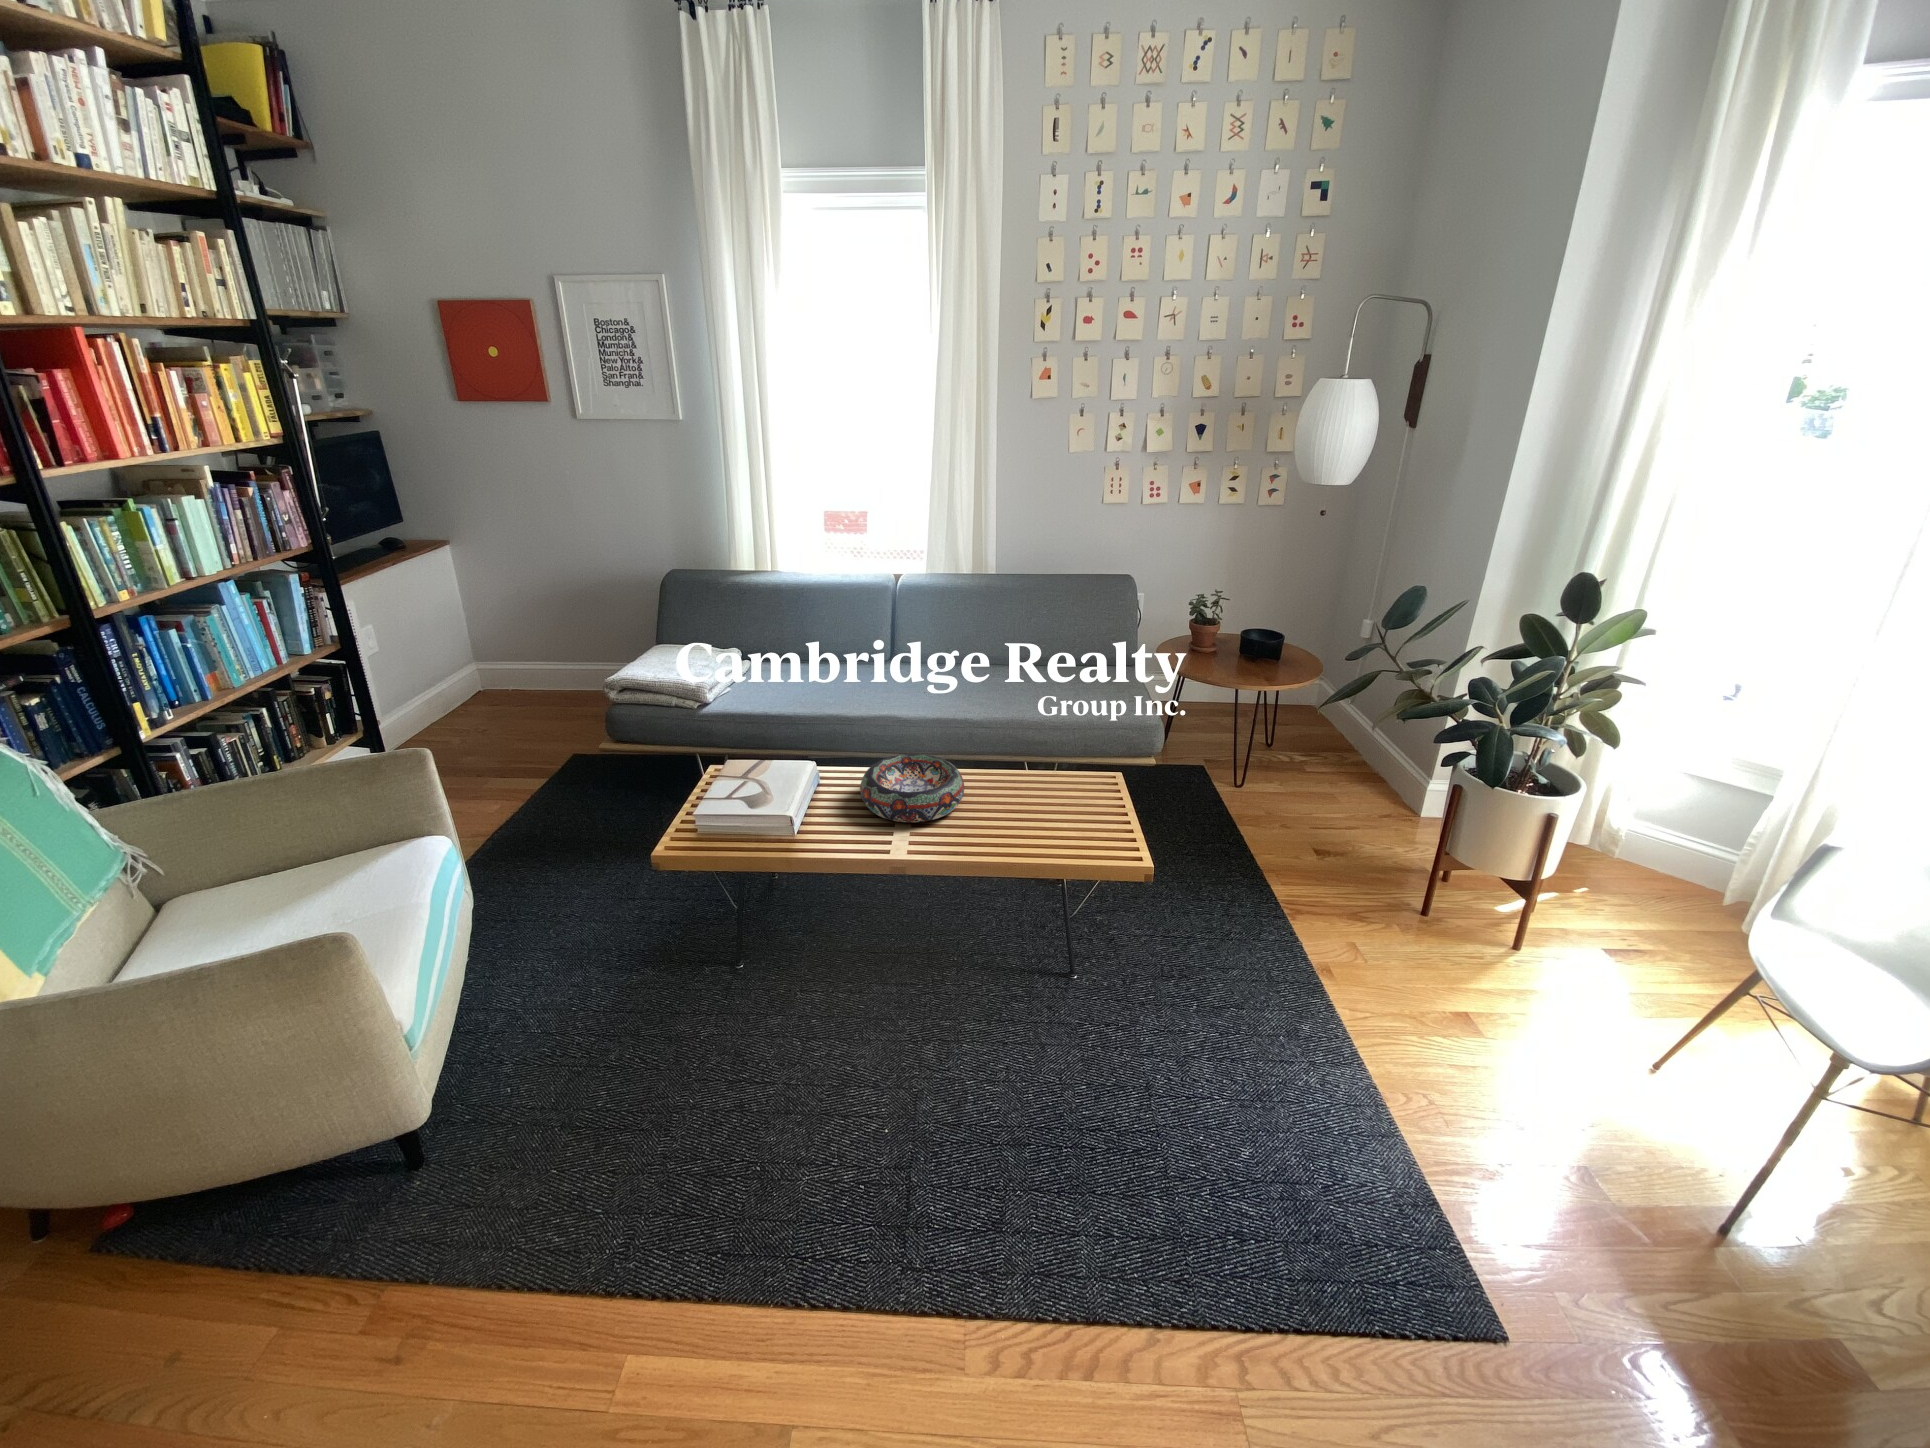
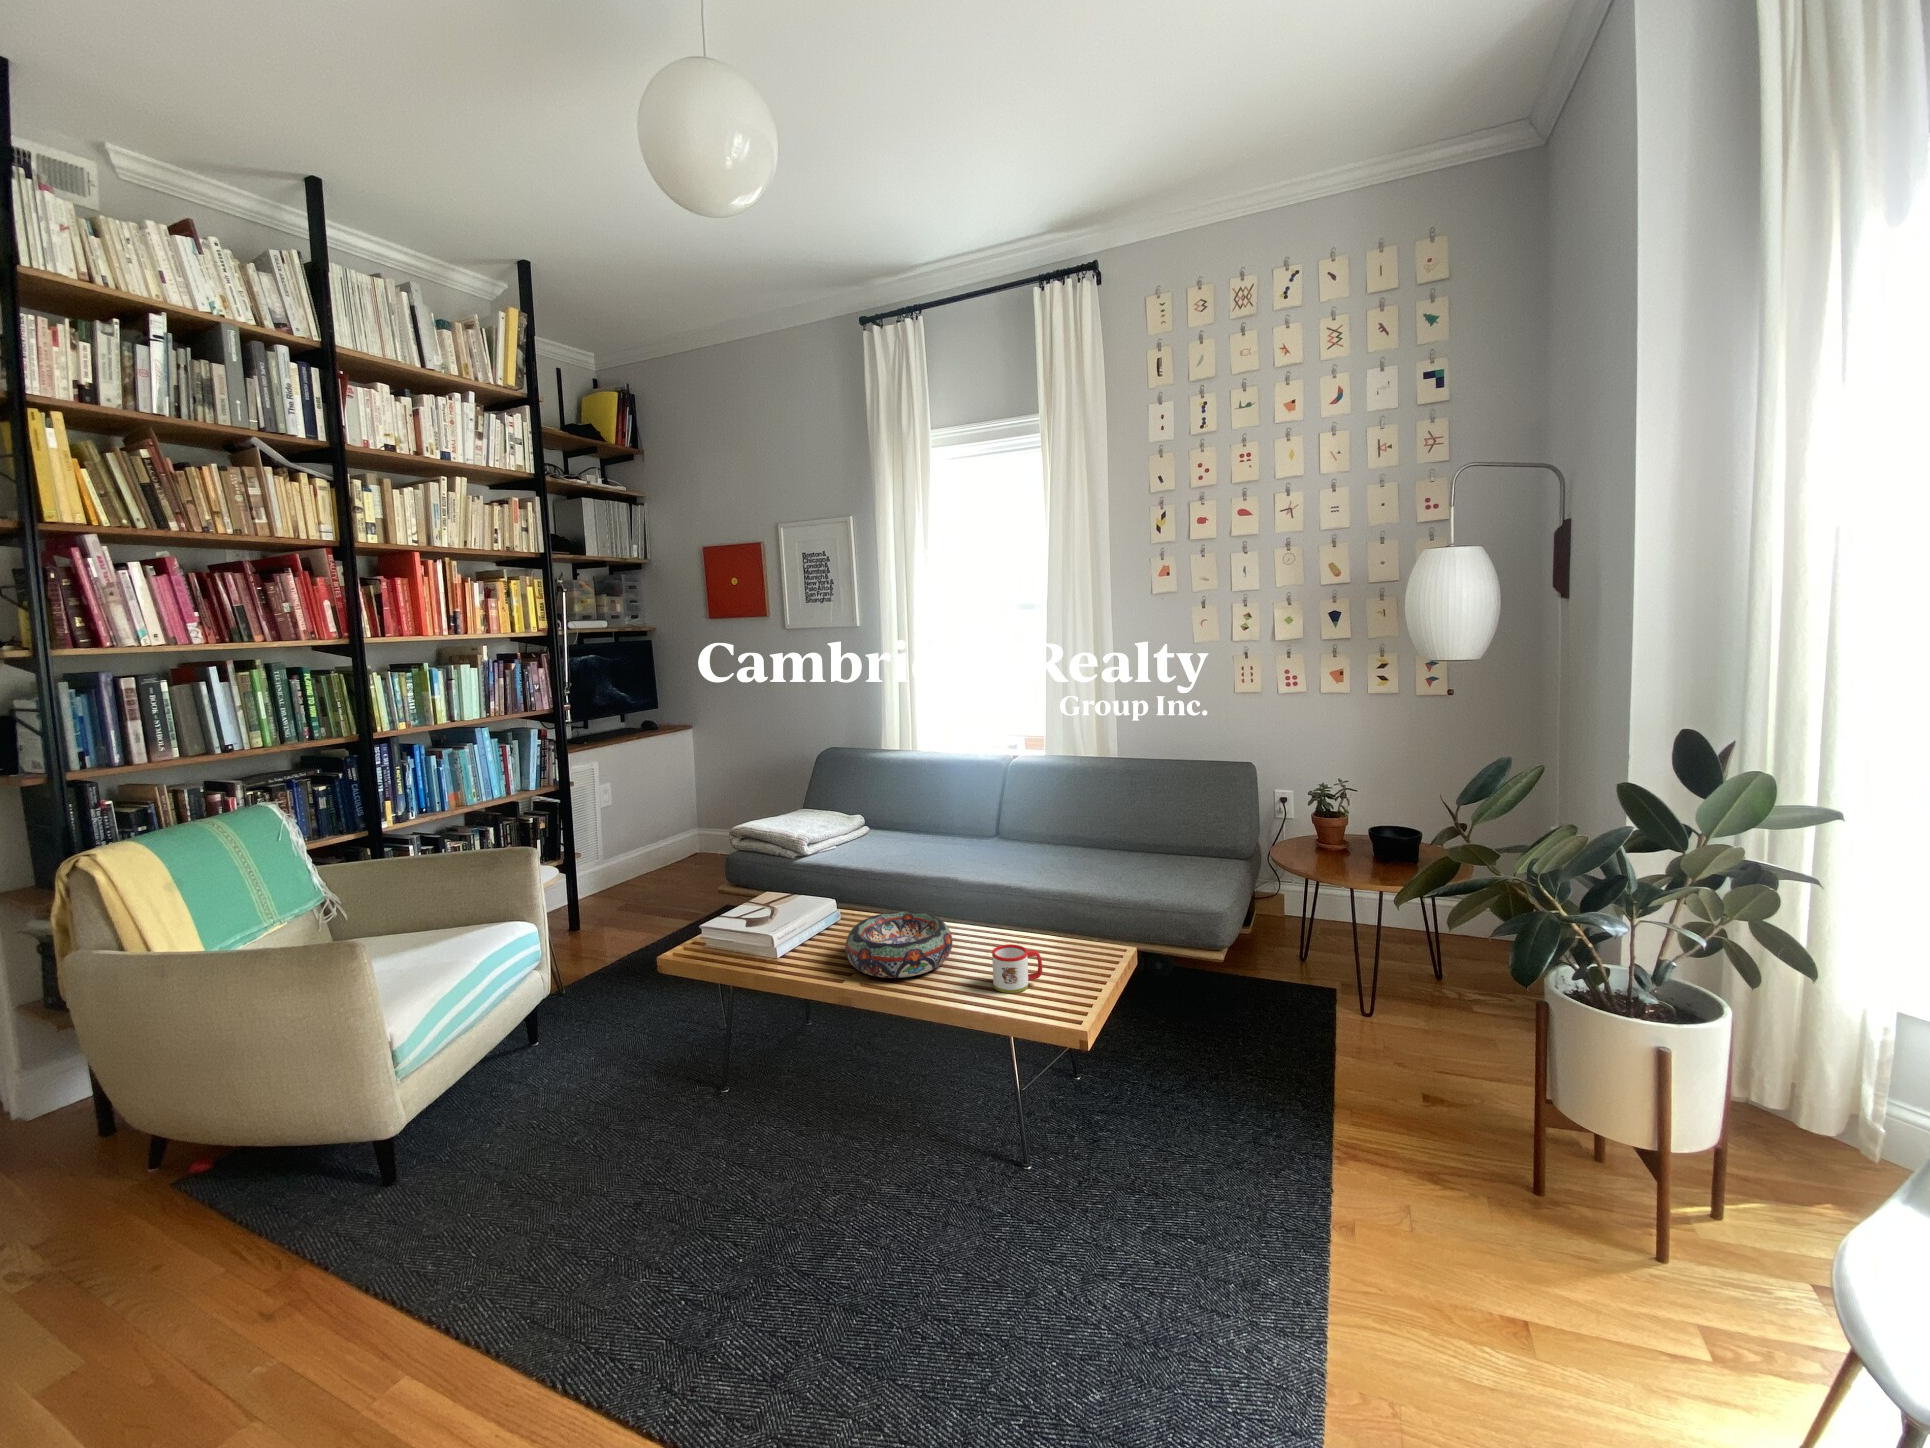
mug: none [1016,775,1059,819] -> present [992,944,1042,993]

